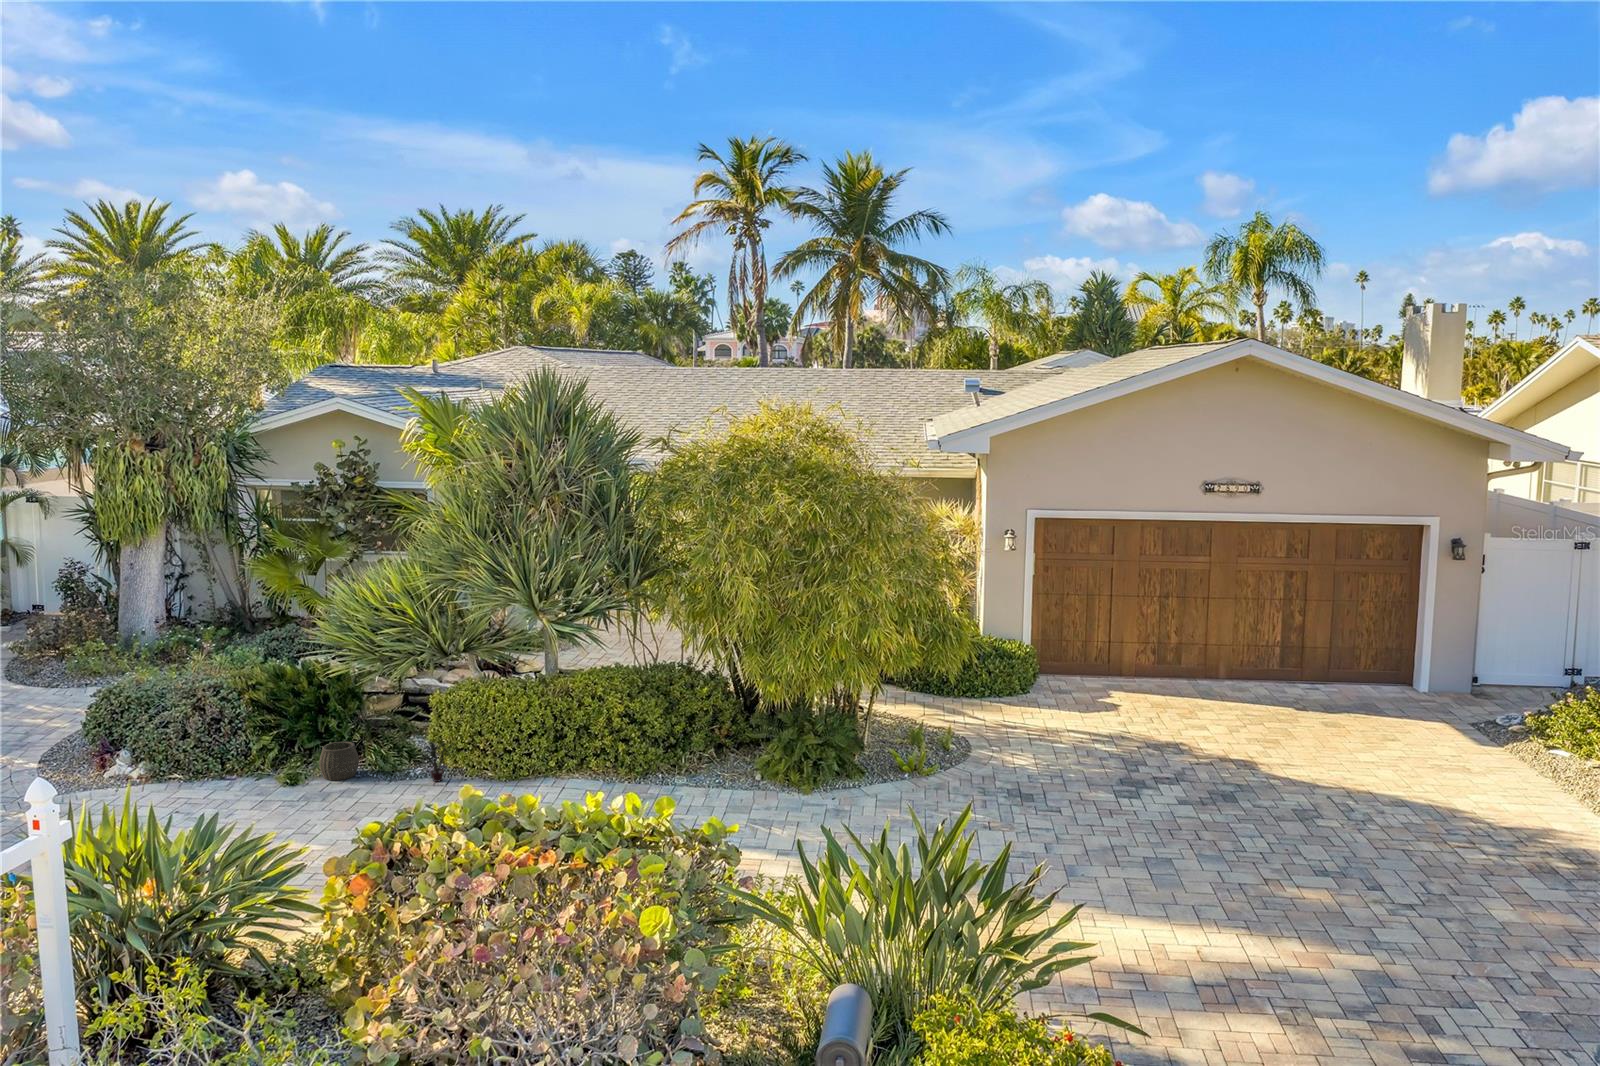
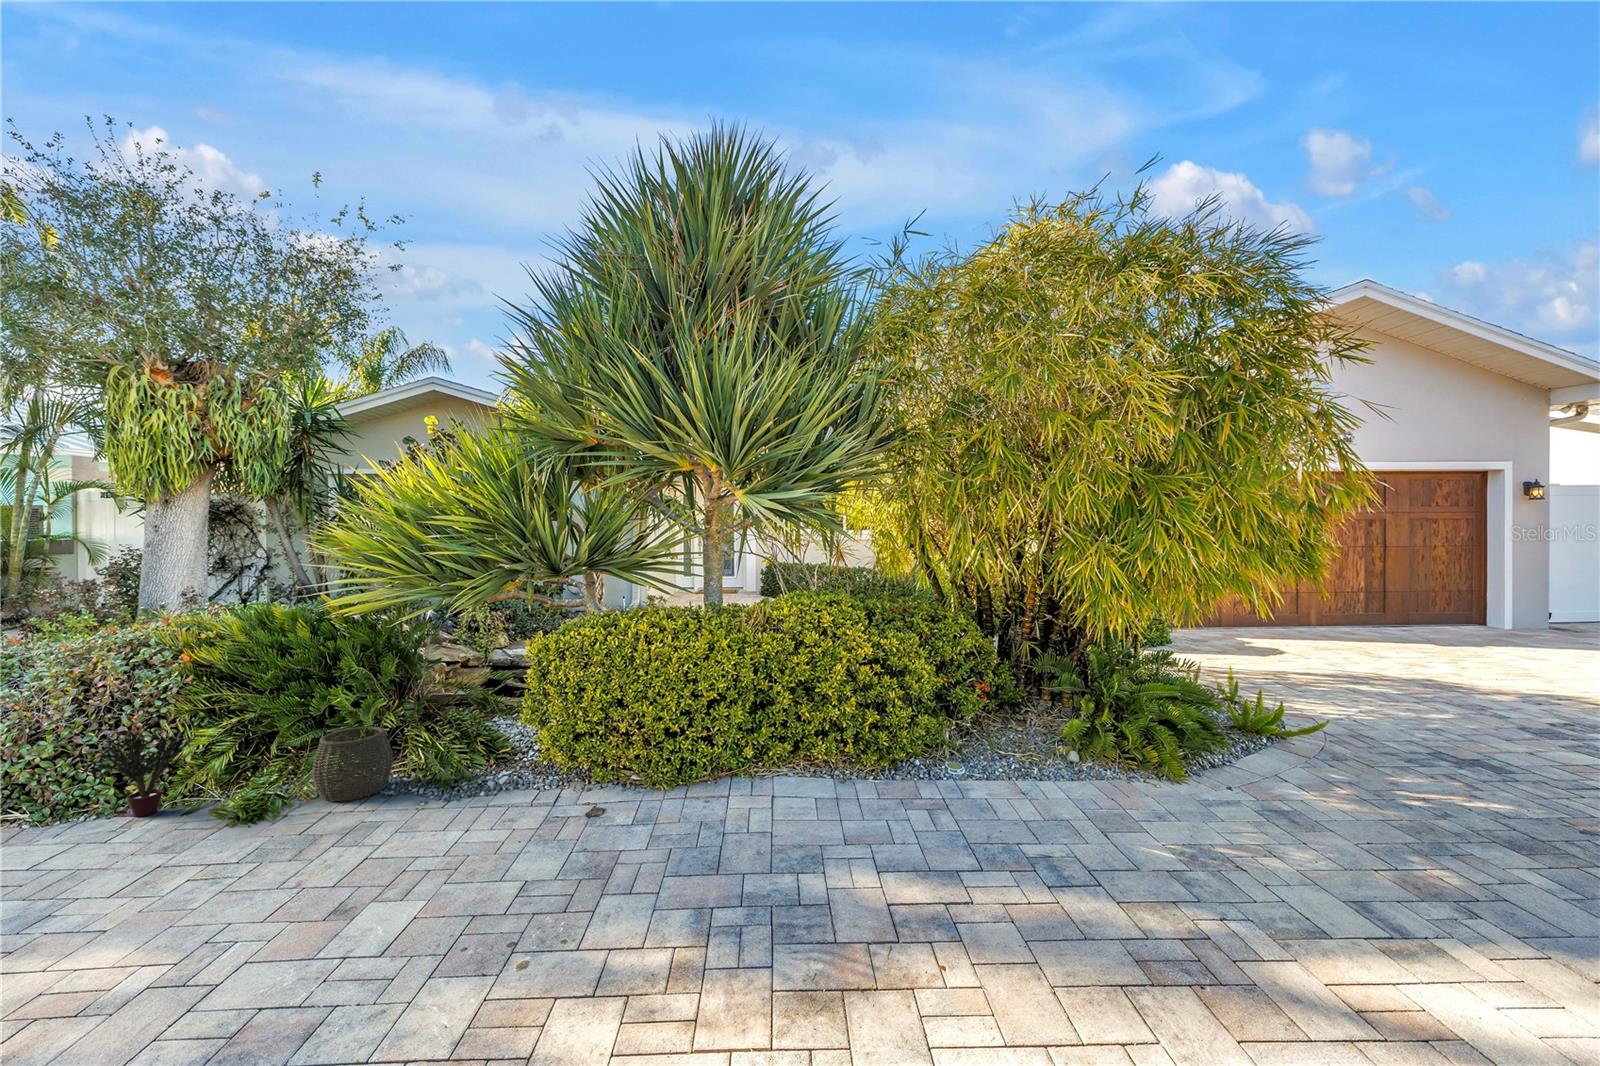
potted plant: present [416,741,457,782] -> present [90,729,198,817]

